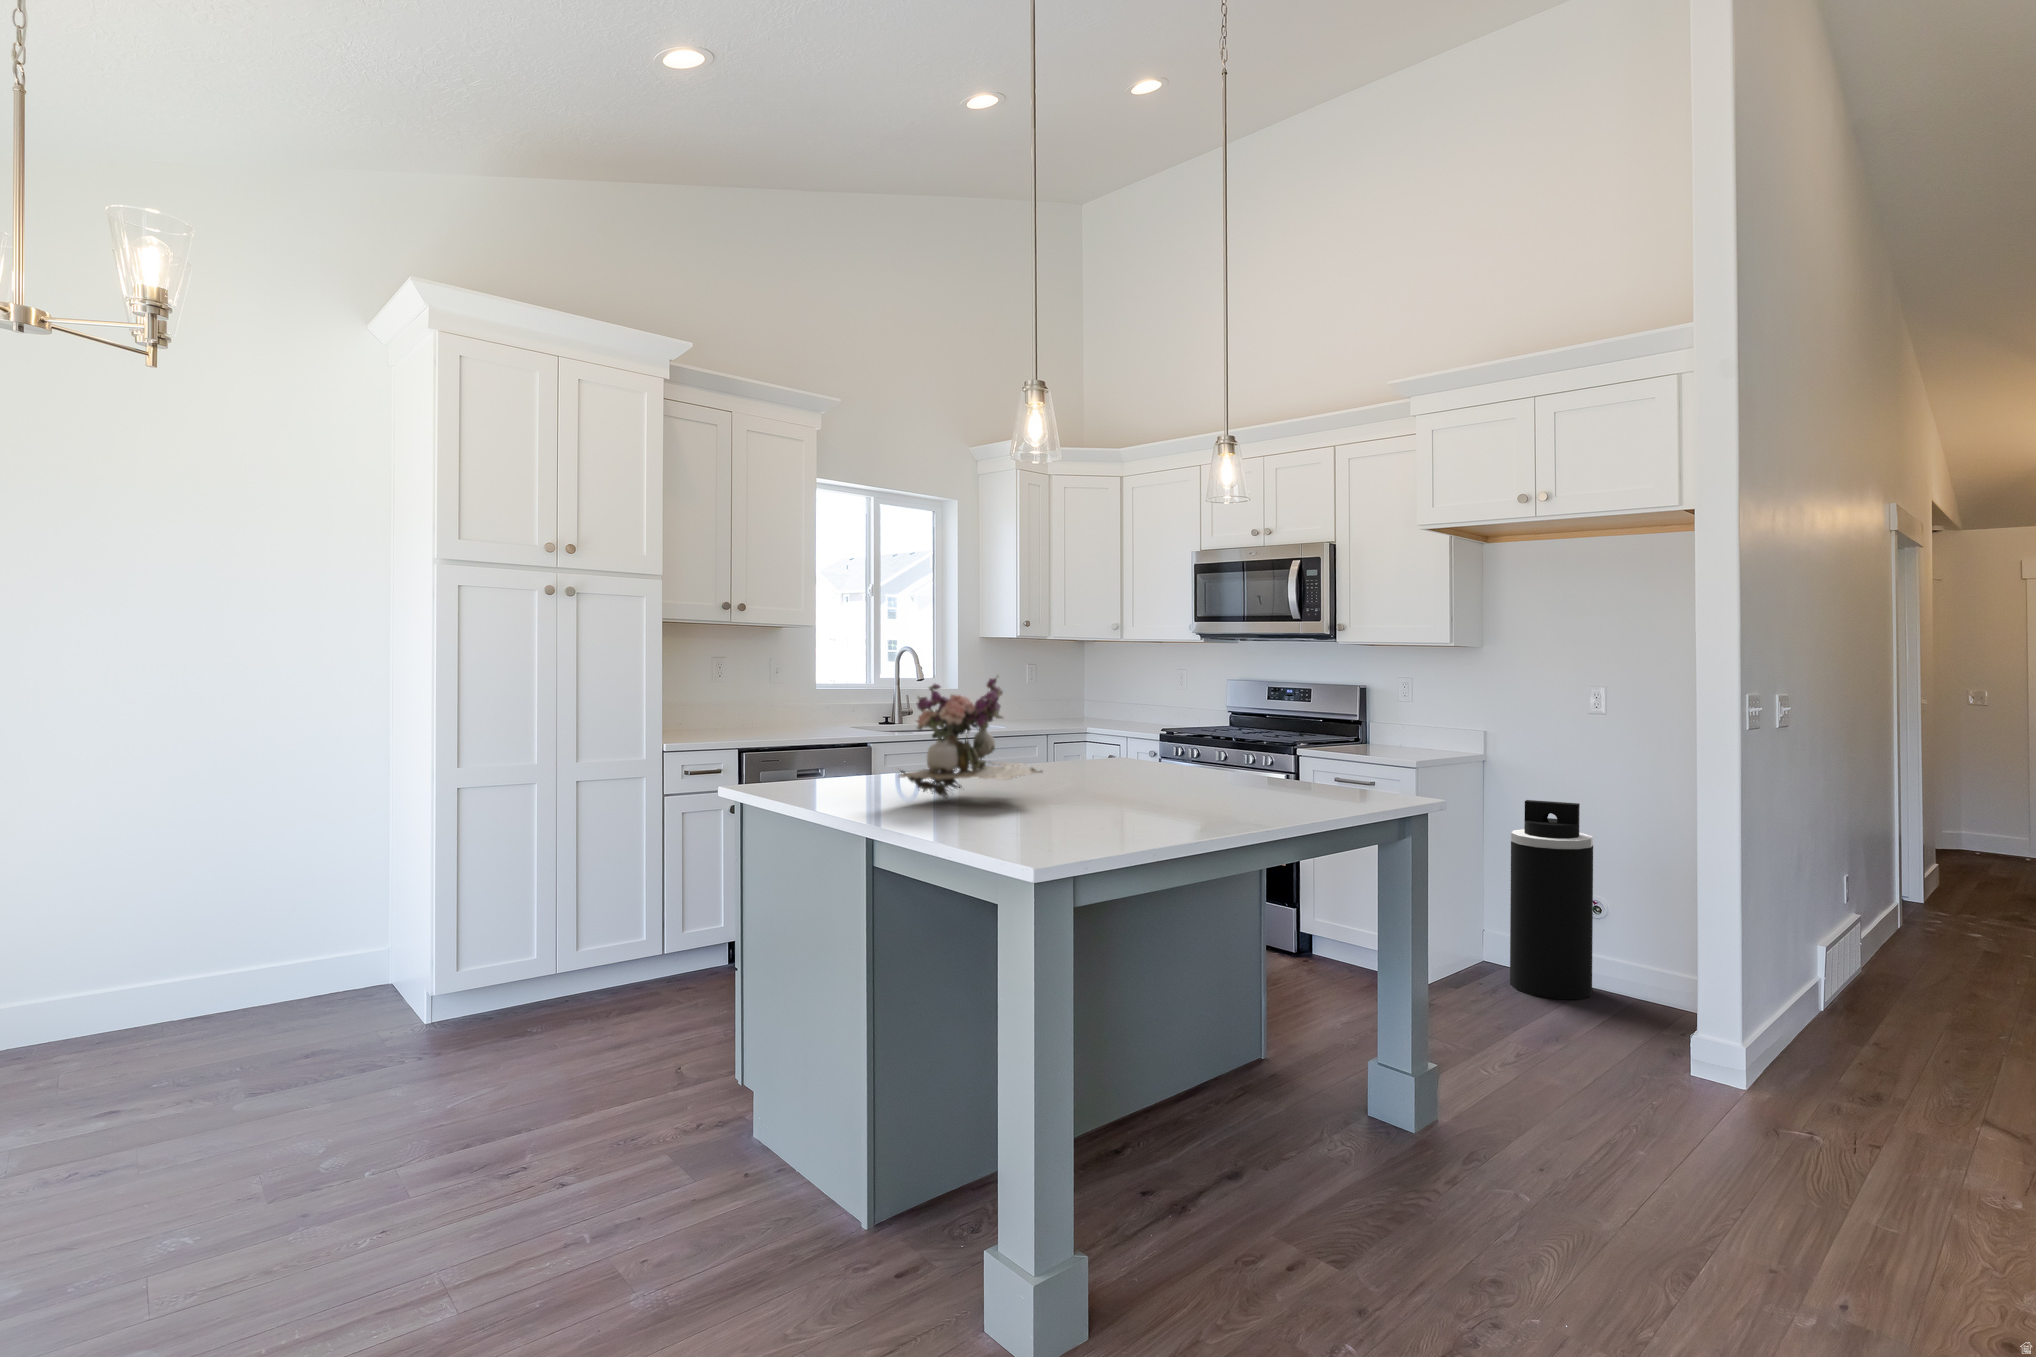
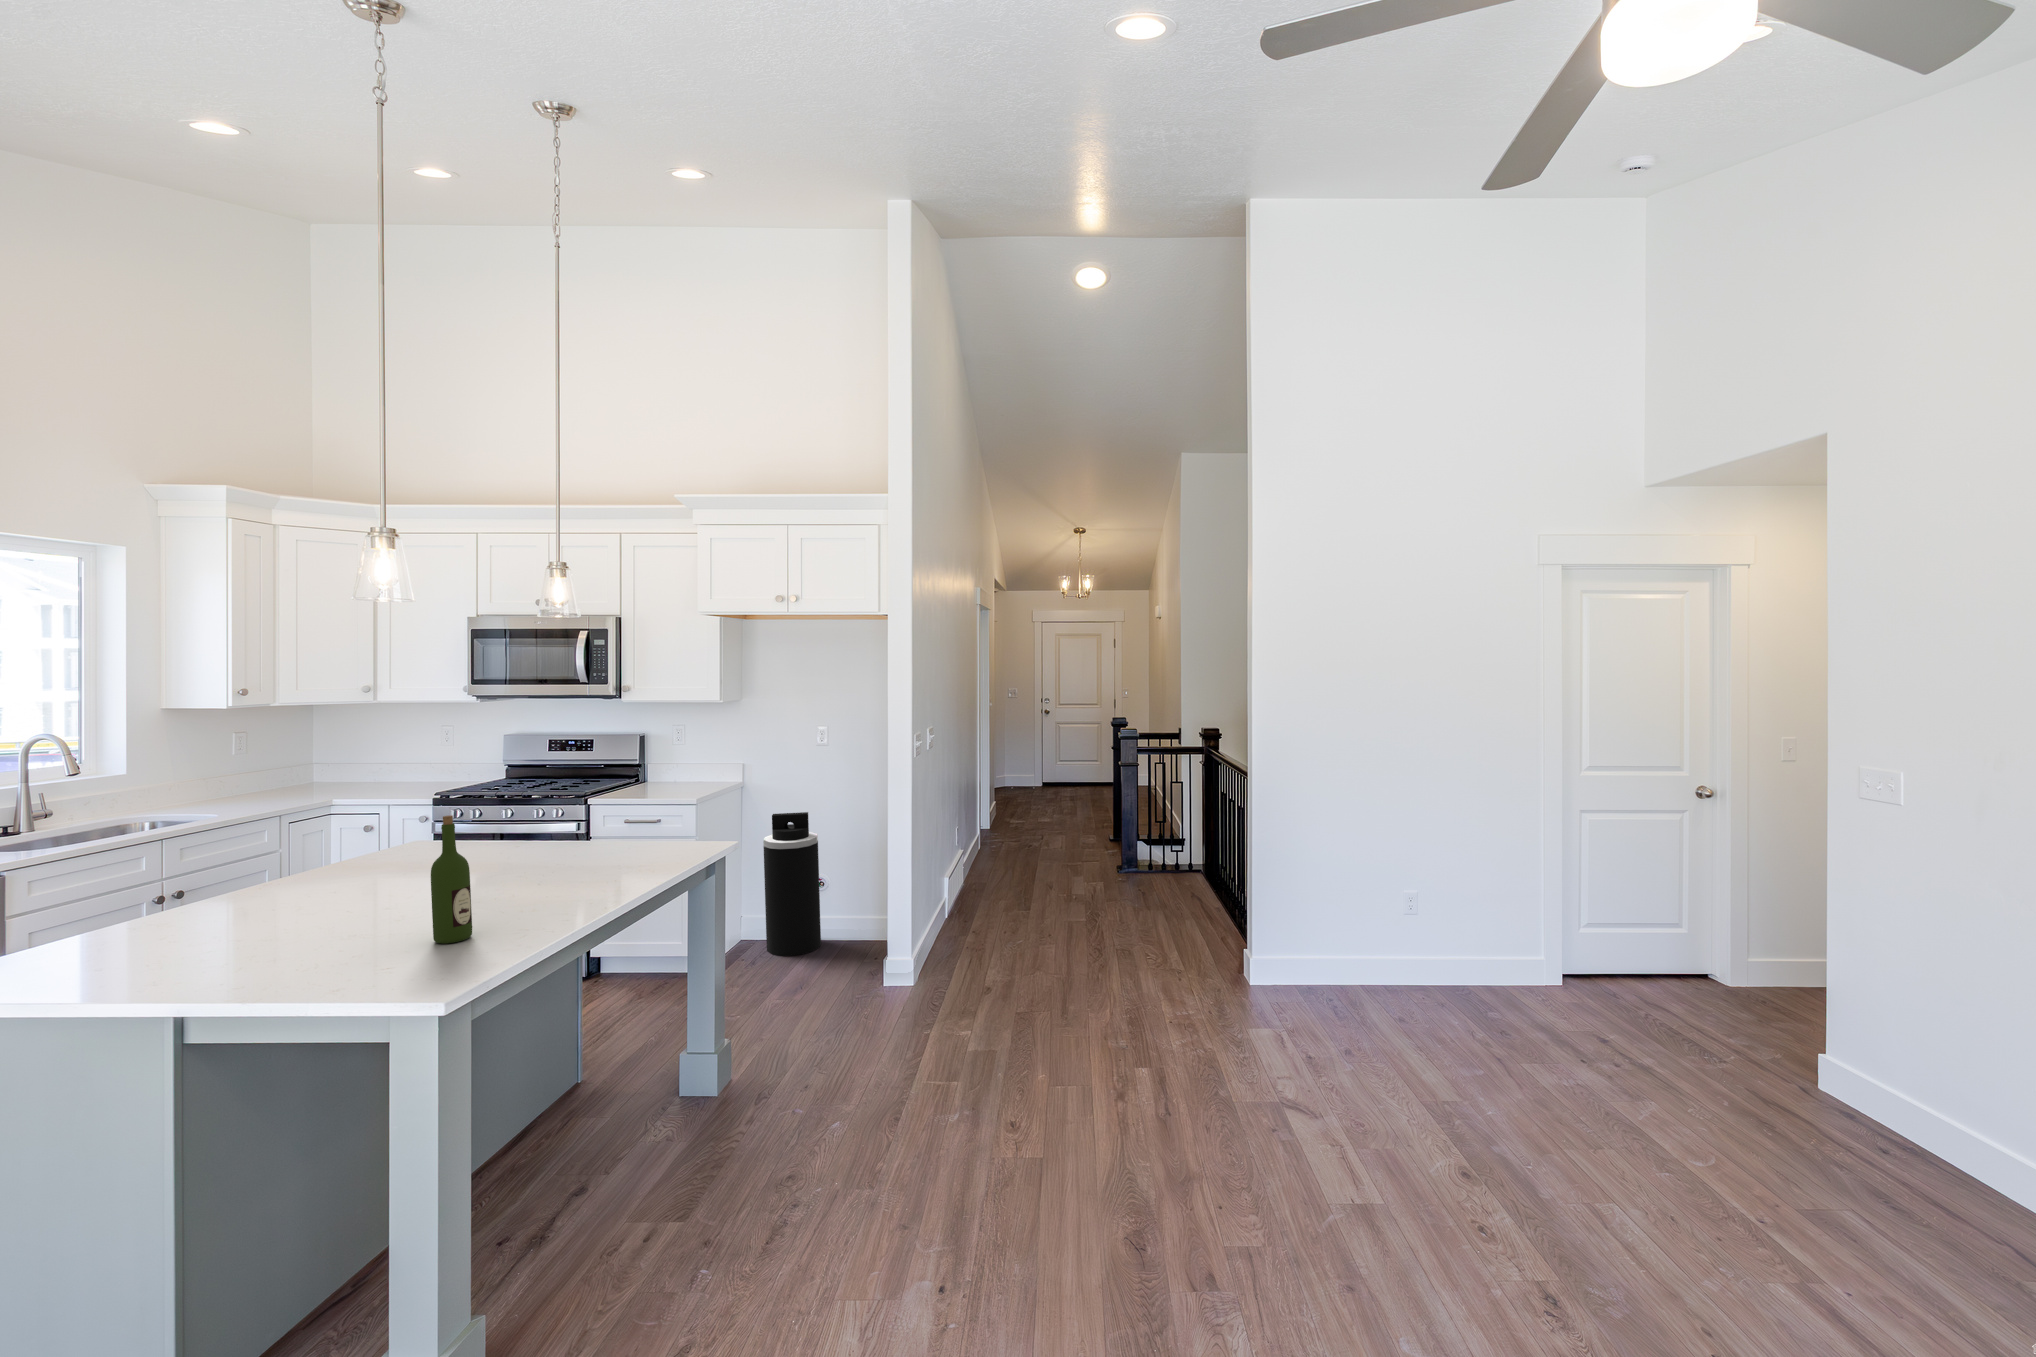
flower arrangement: present [899,678,1042,800] -> none [170,801,363,946]
wine bottle: none [1095,684,1132,825] -> present [431,815,472,944]

